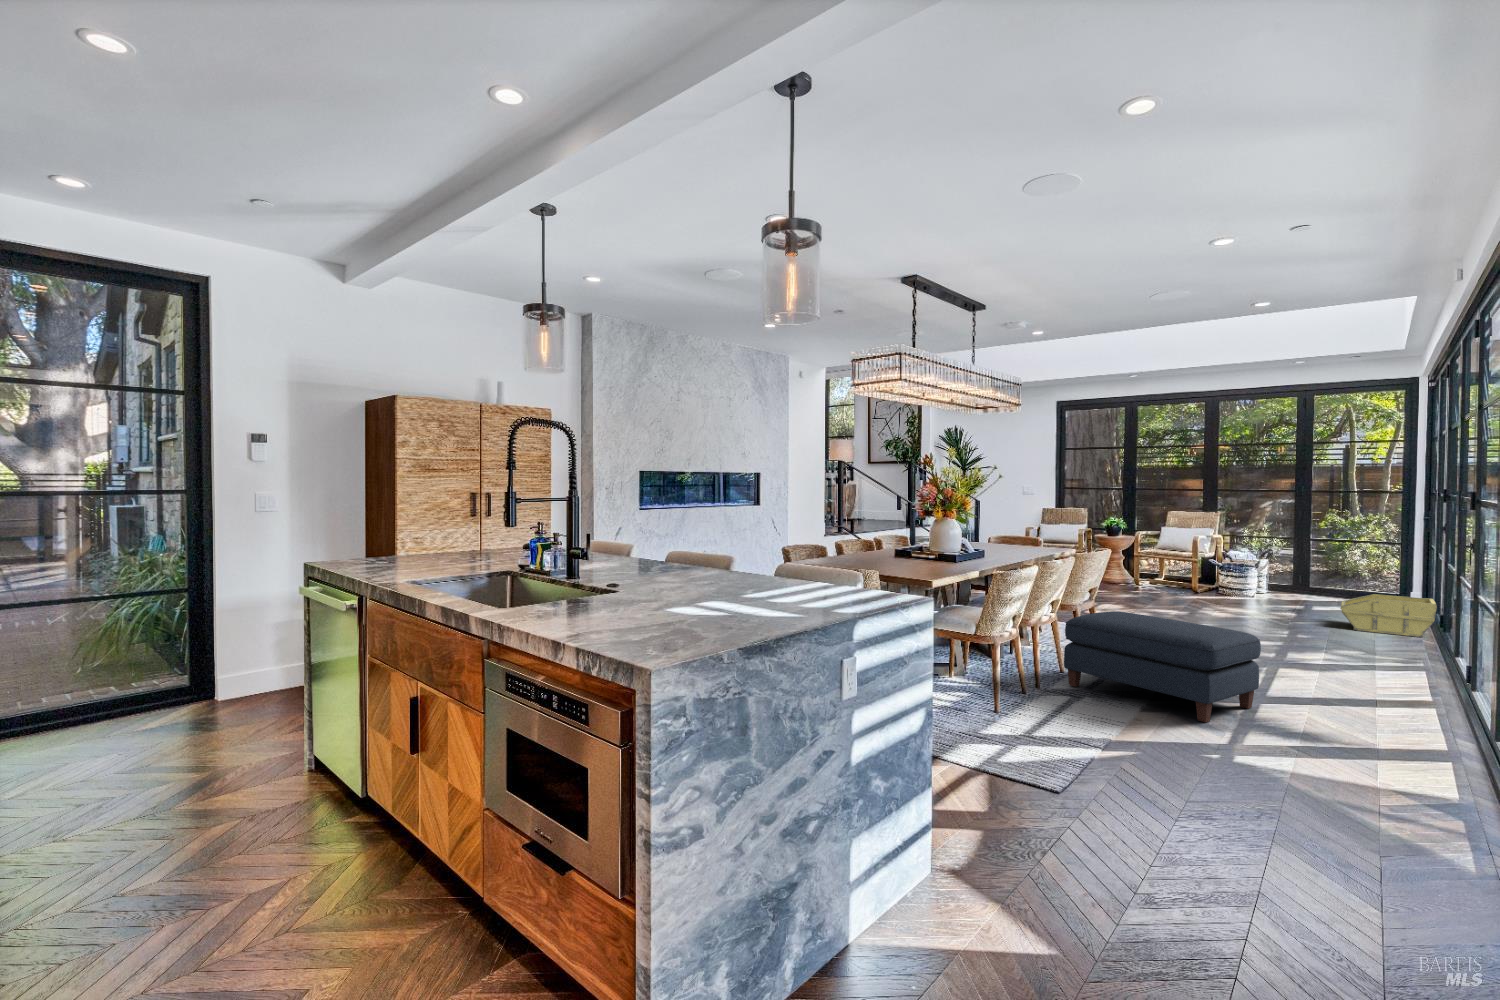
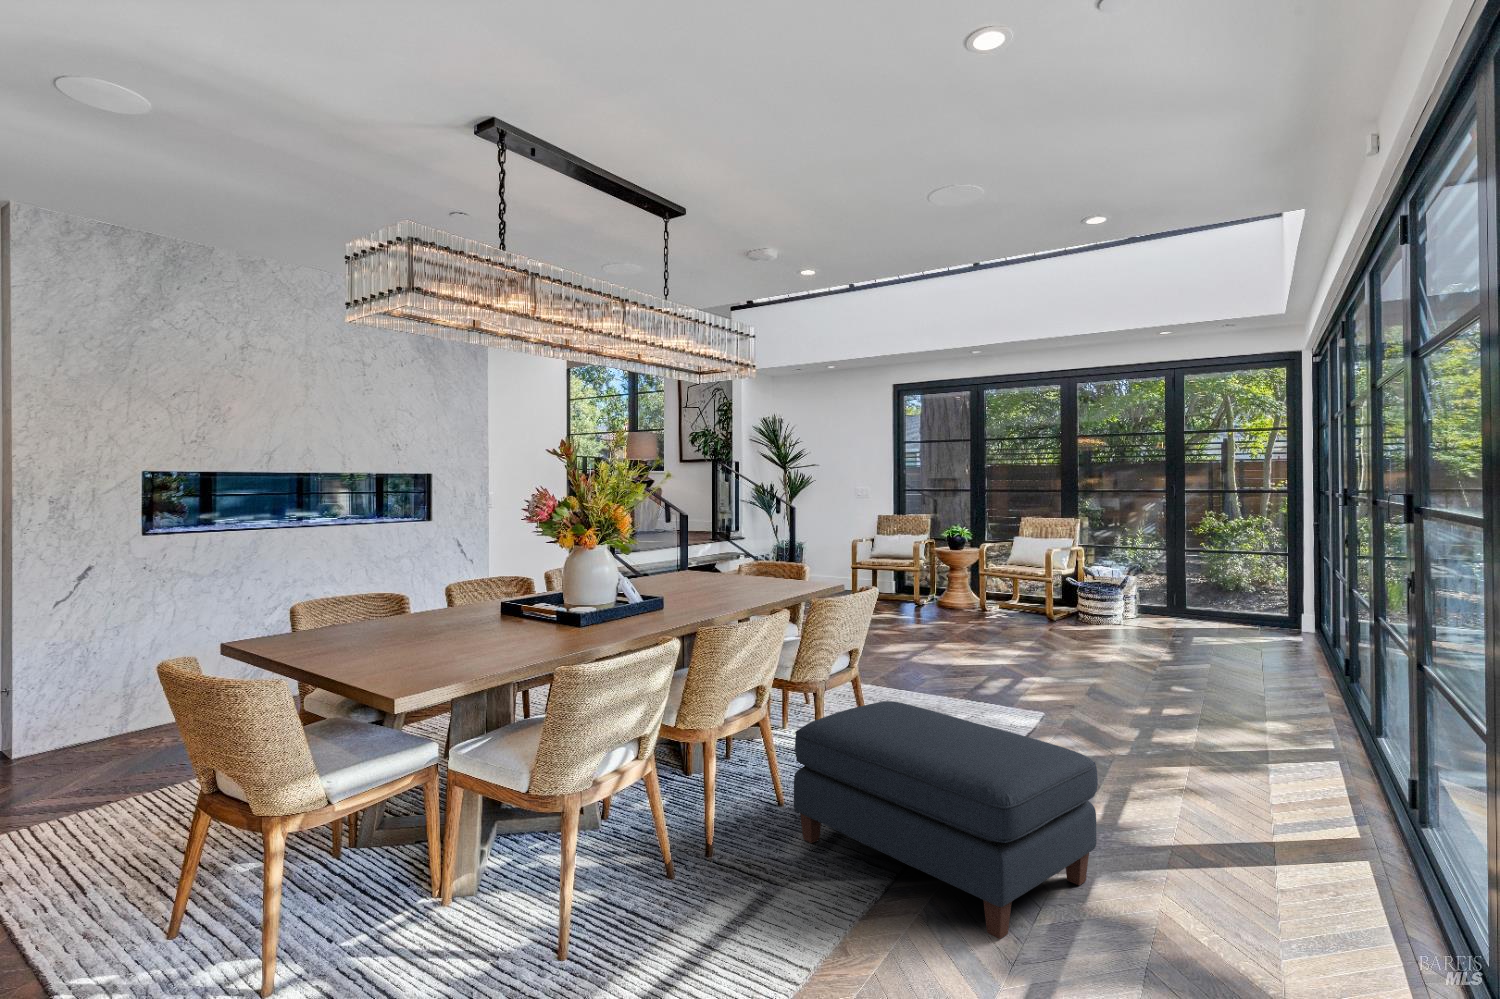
storage bin: present [1340,594,1437,637] -> none [1219,629,1338,689]

